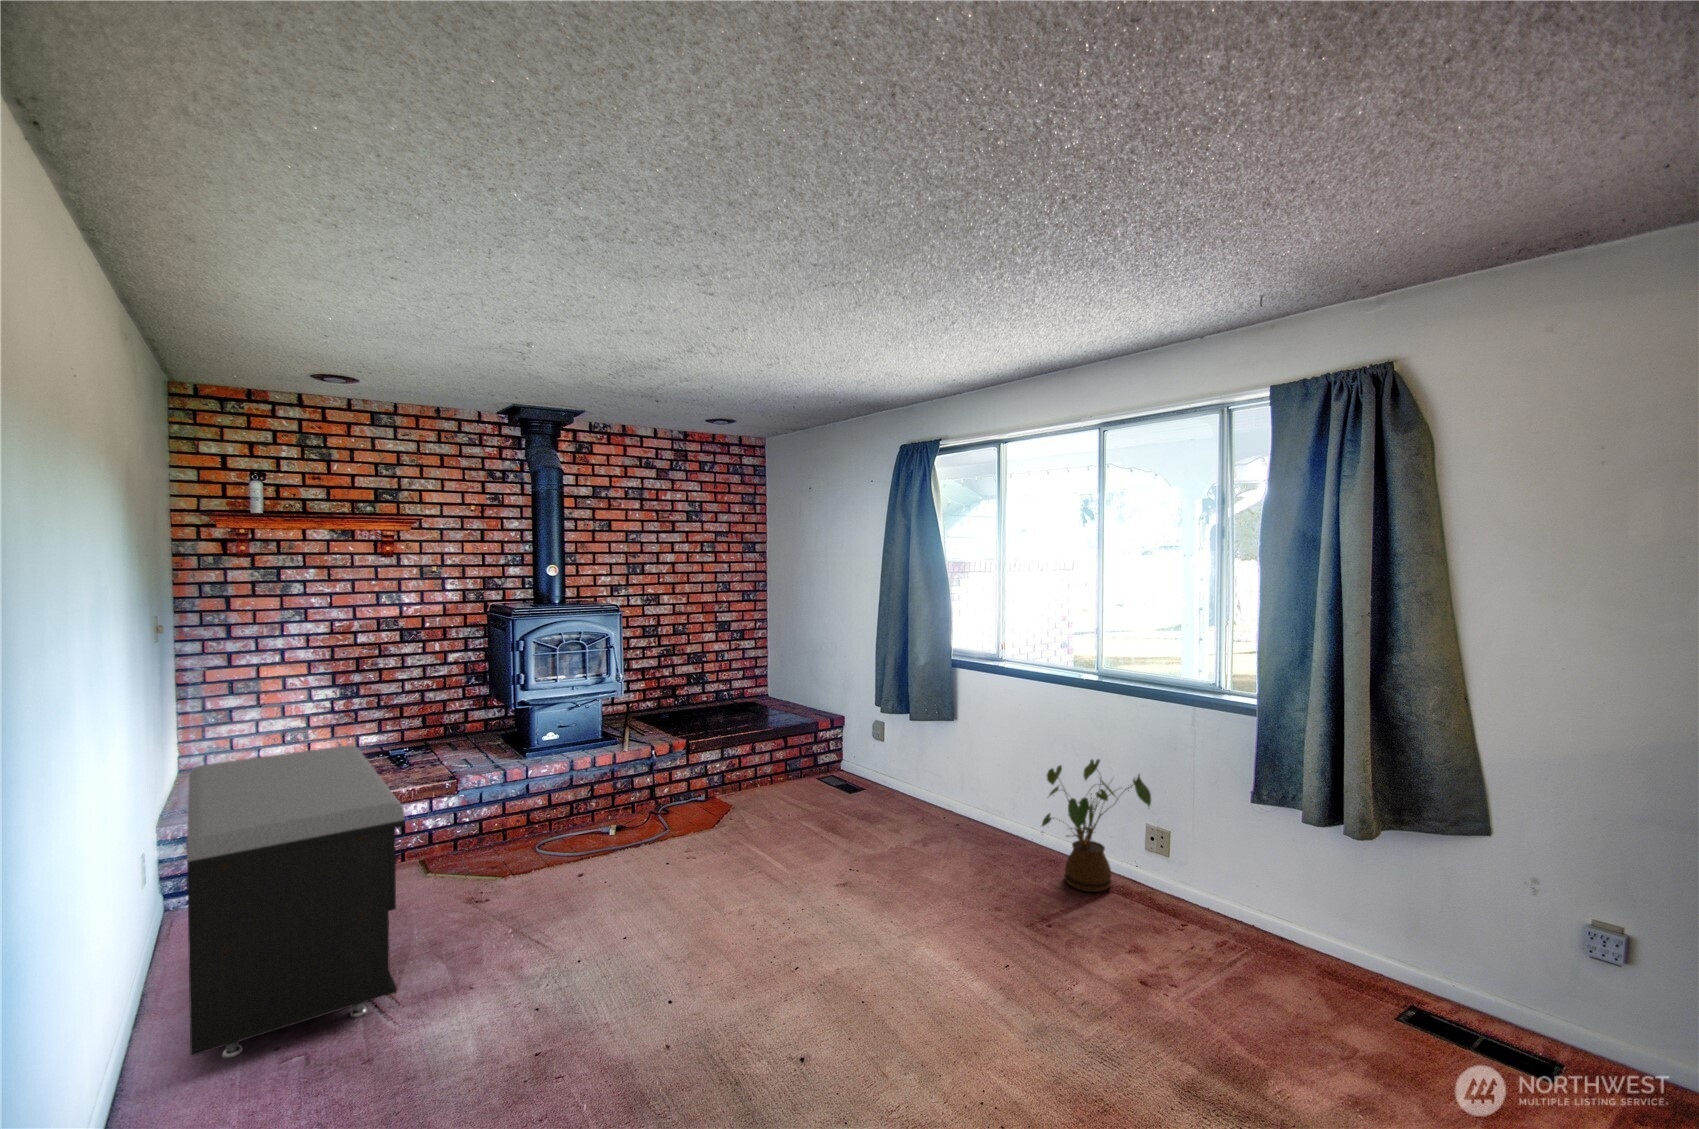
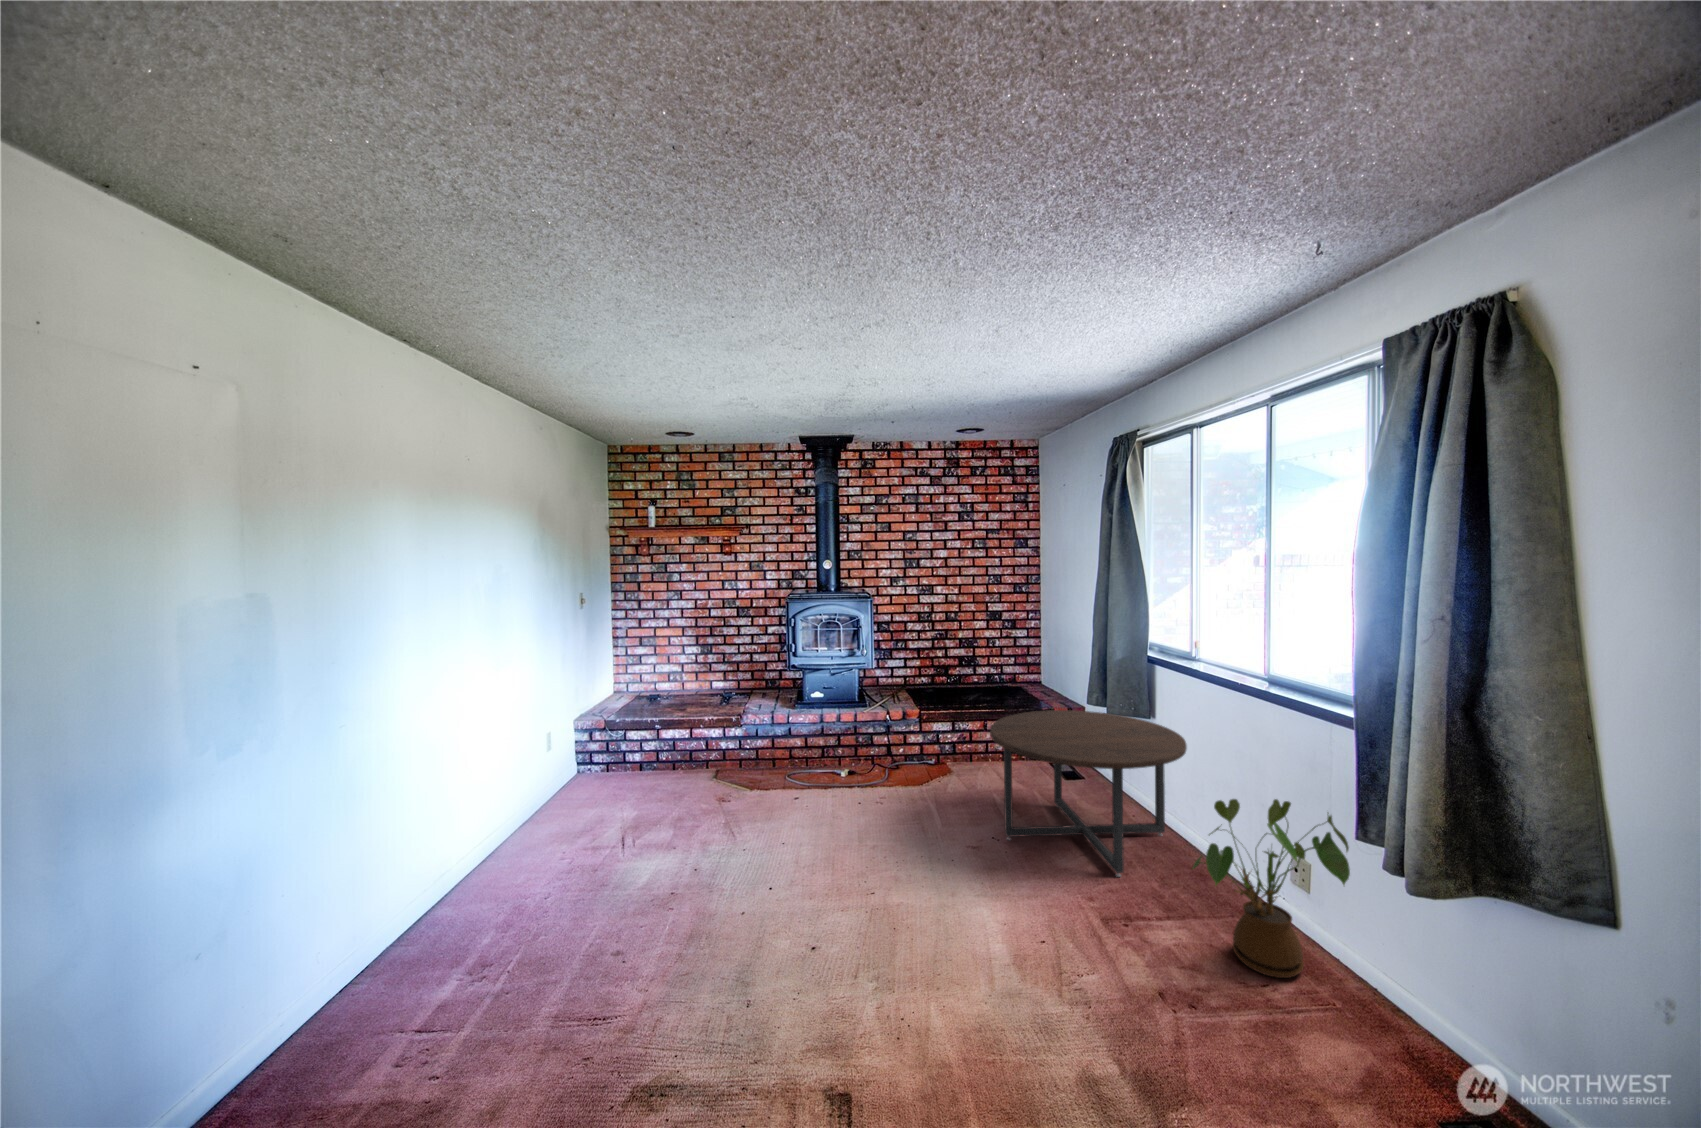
coffee table: none [817,716,989,856] -> present [990,710,1187,877]
storage bench: present [187,745,405,1058] -> none [462,682,641,872]

